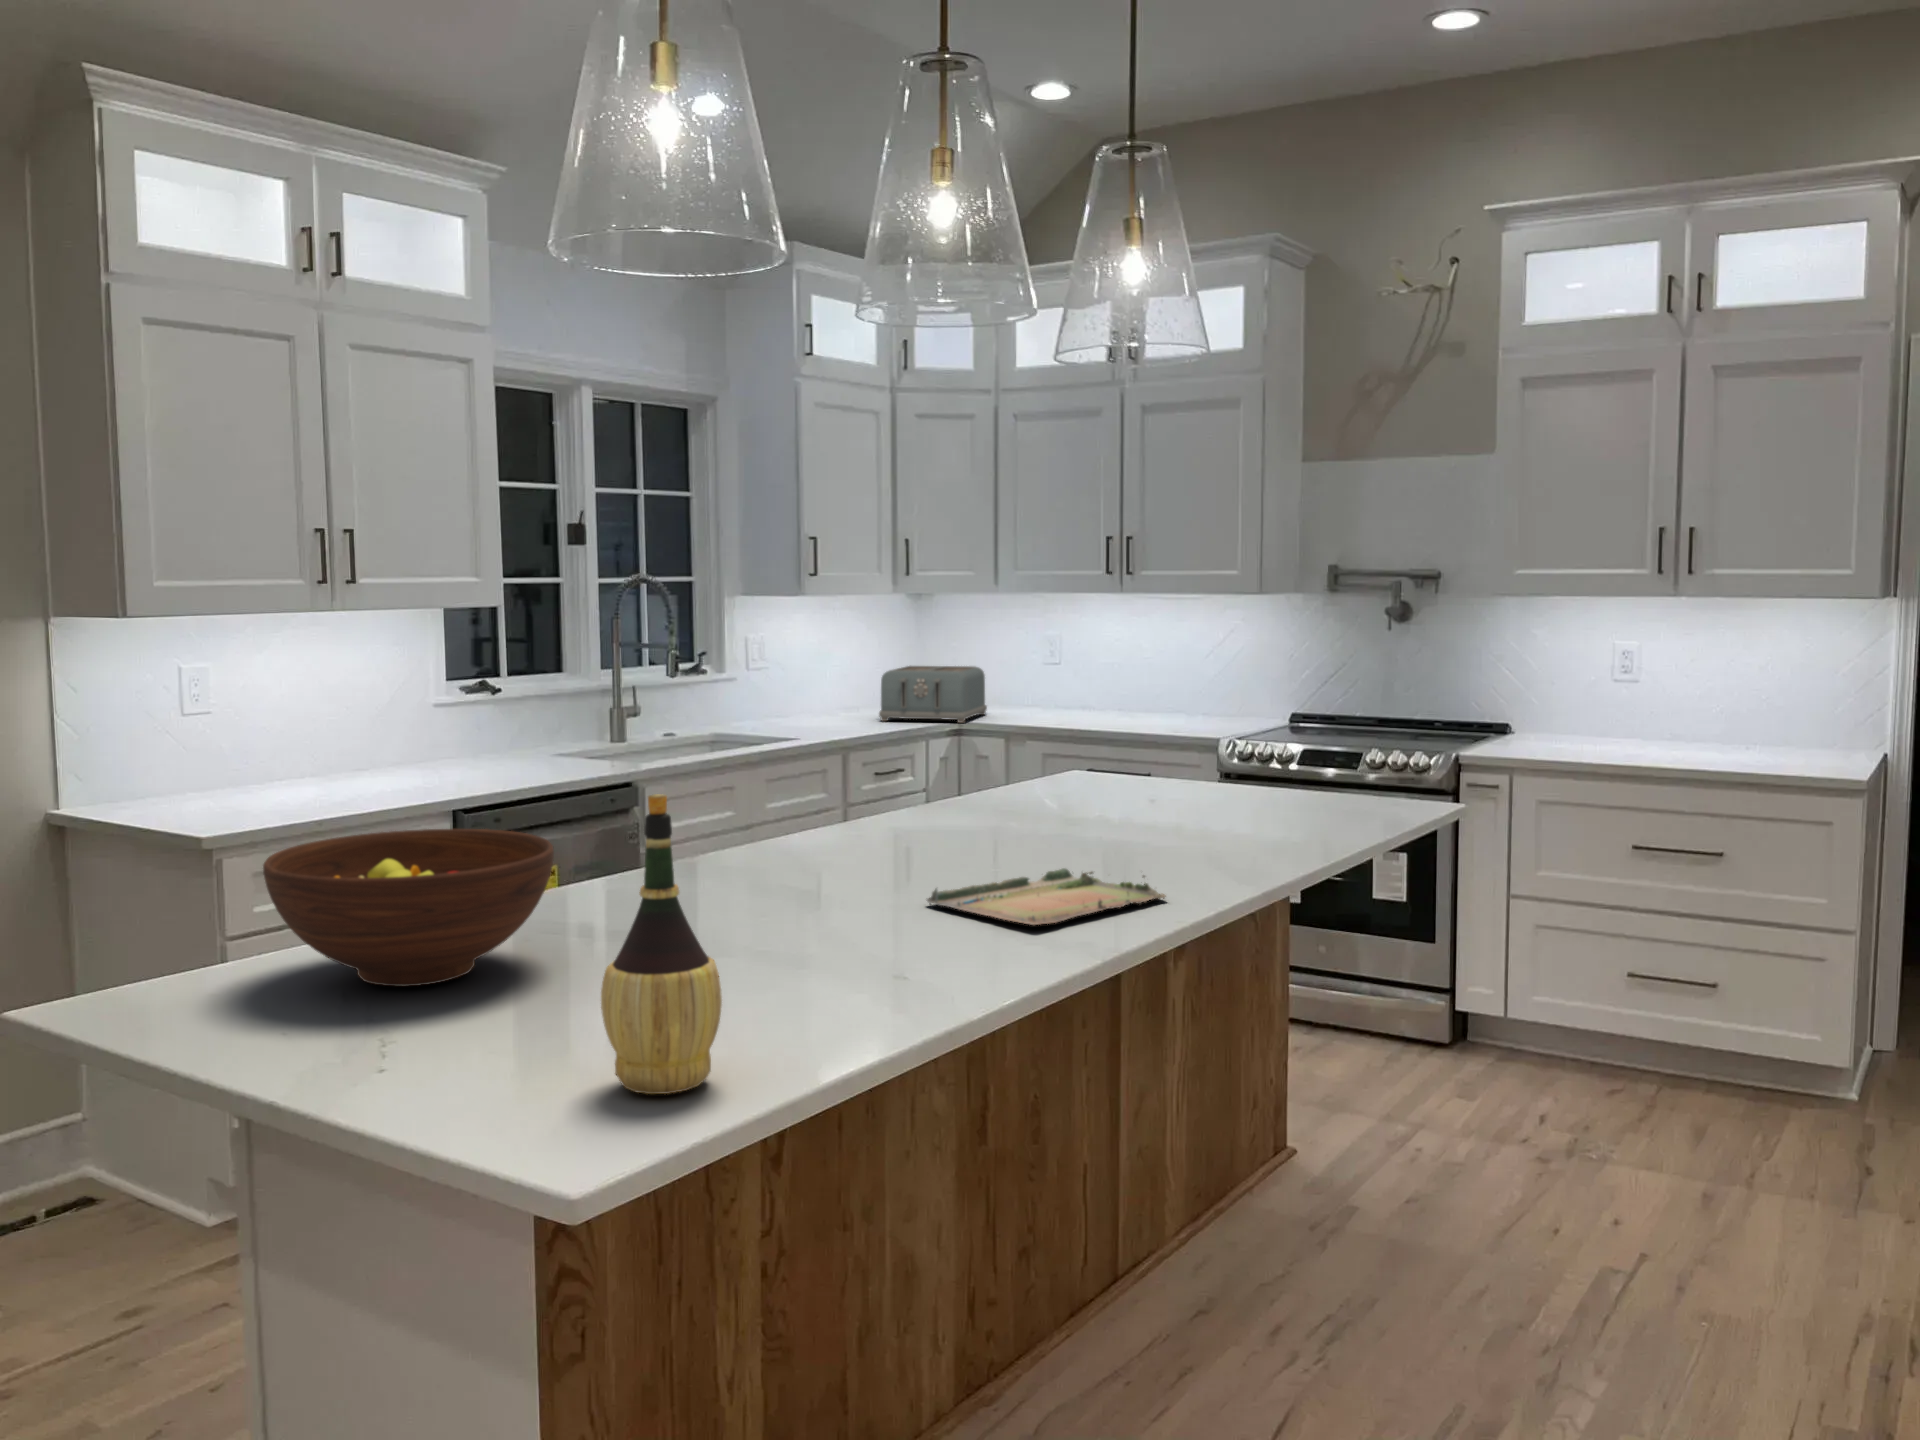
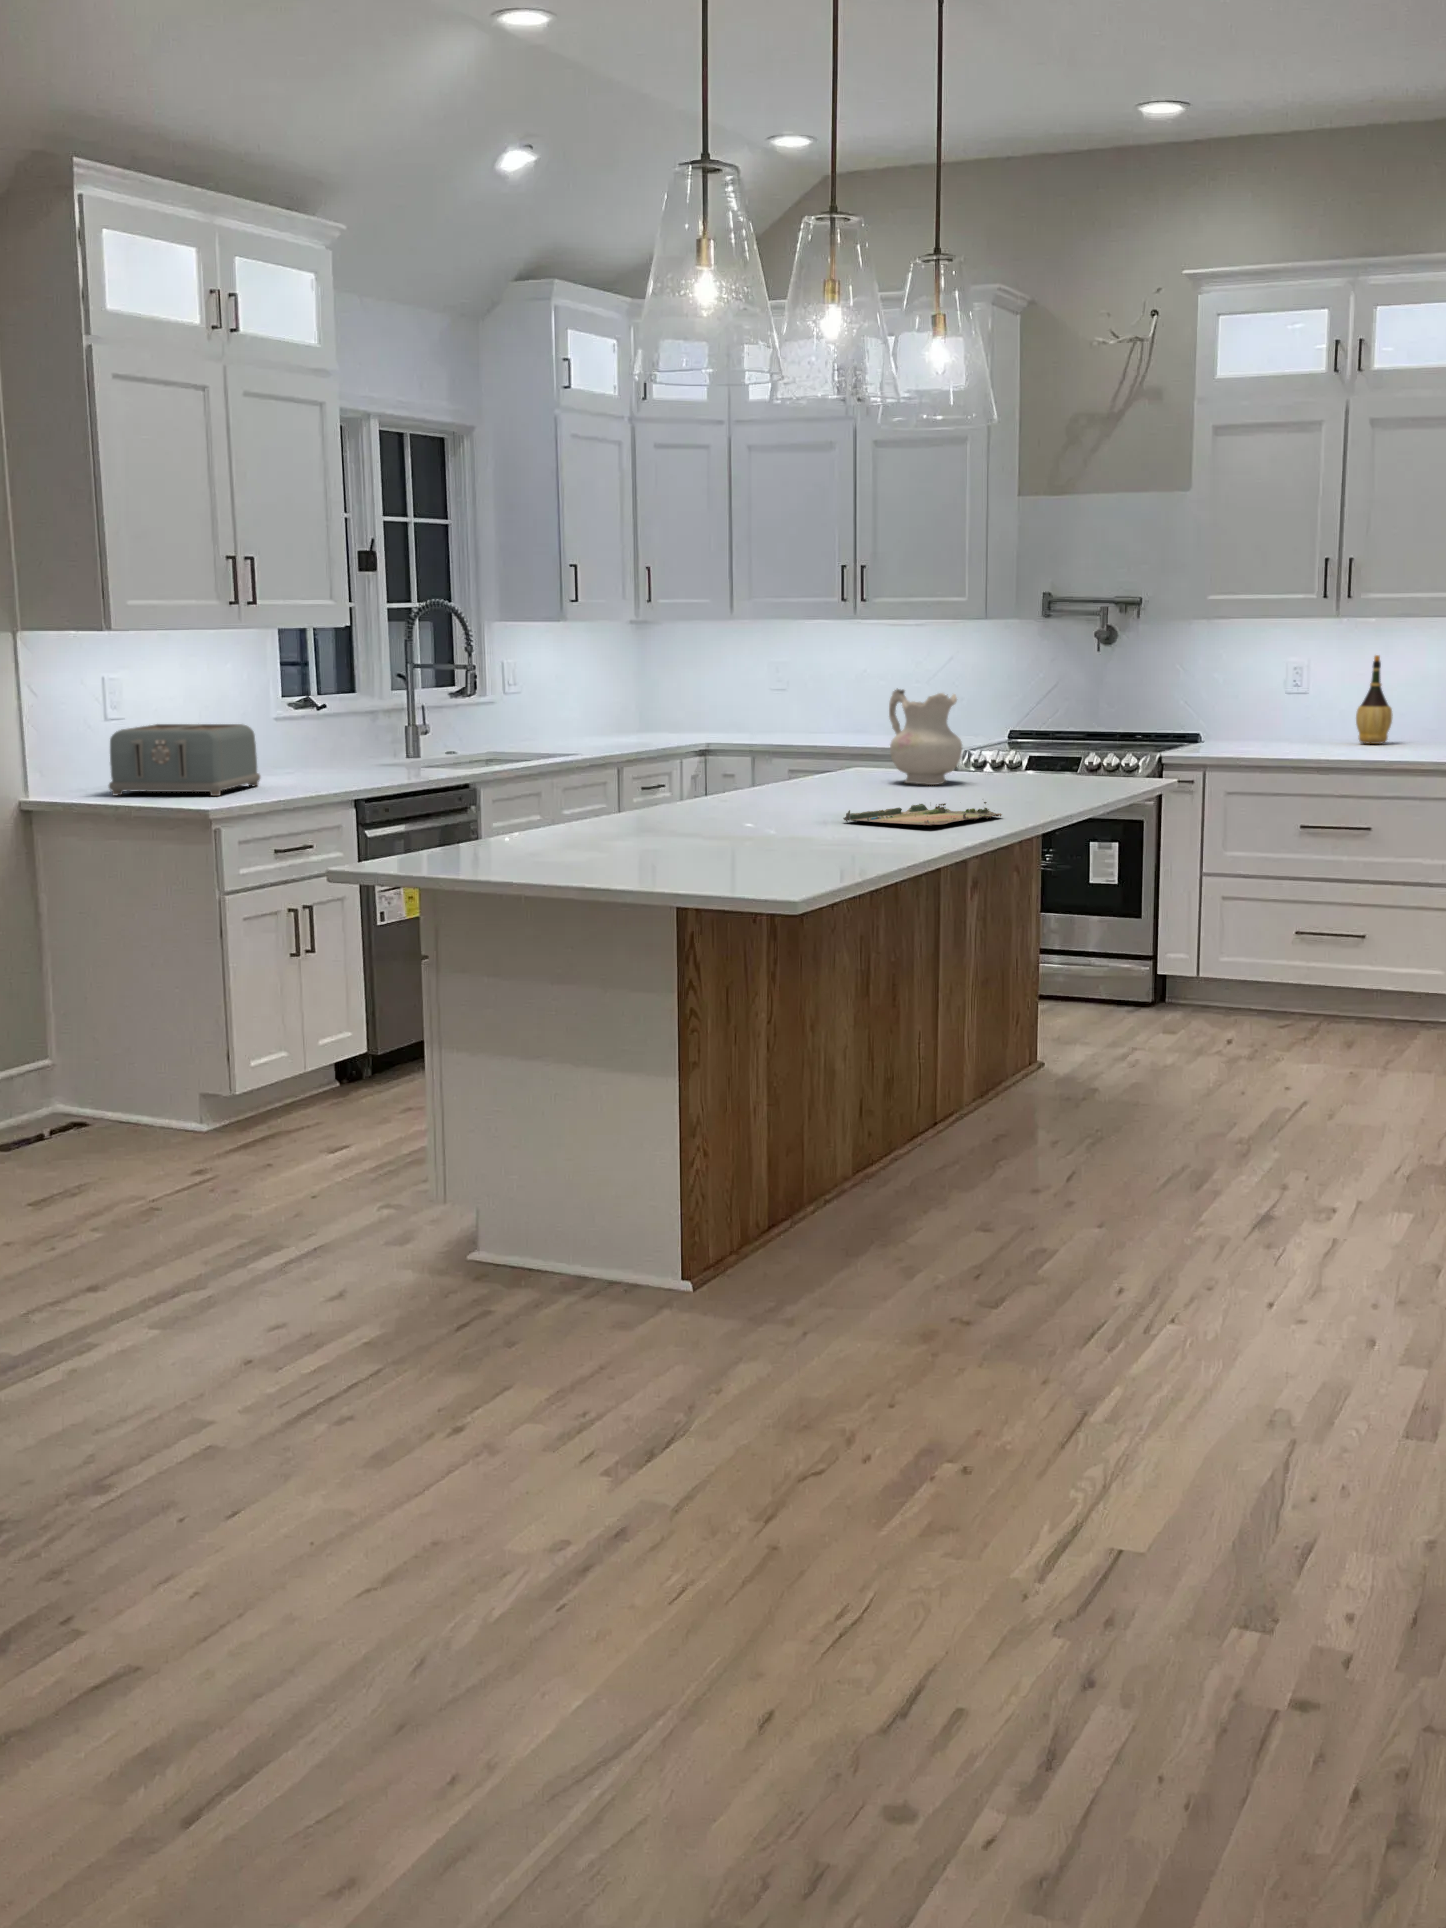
toaster: present [879,666,987,723] -> present [109,724,260,796]
ceramic pitcher: none [1076,691,1169,816] -> present [889,689,962,785]
wine bottle: present [601,794,722,1094] -> present [1356,655,1393,744]
fruit bowl: present [263,829,554,987] -> none [470,763,647,854]

